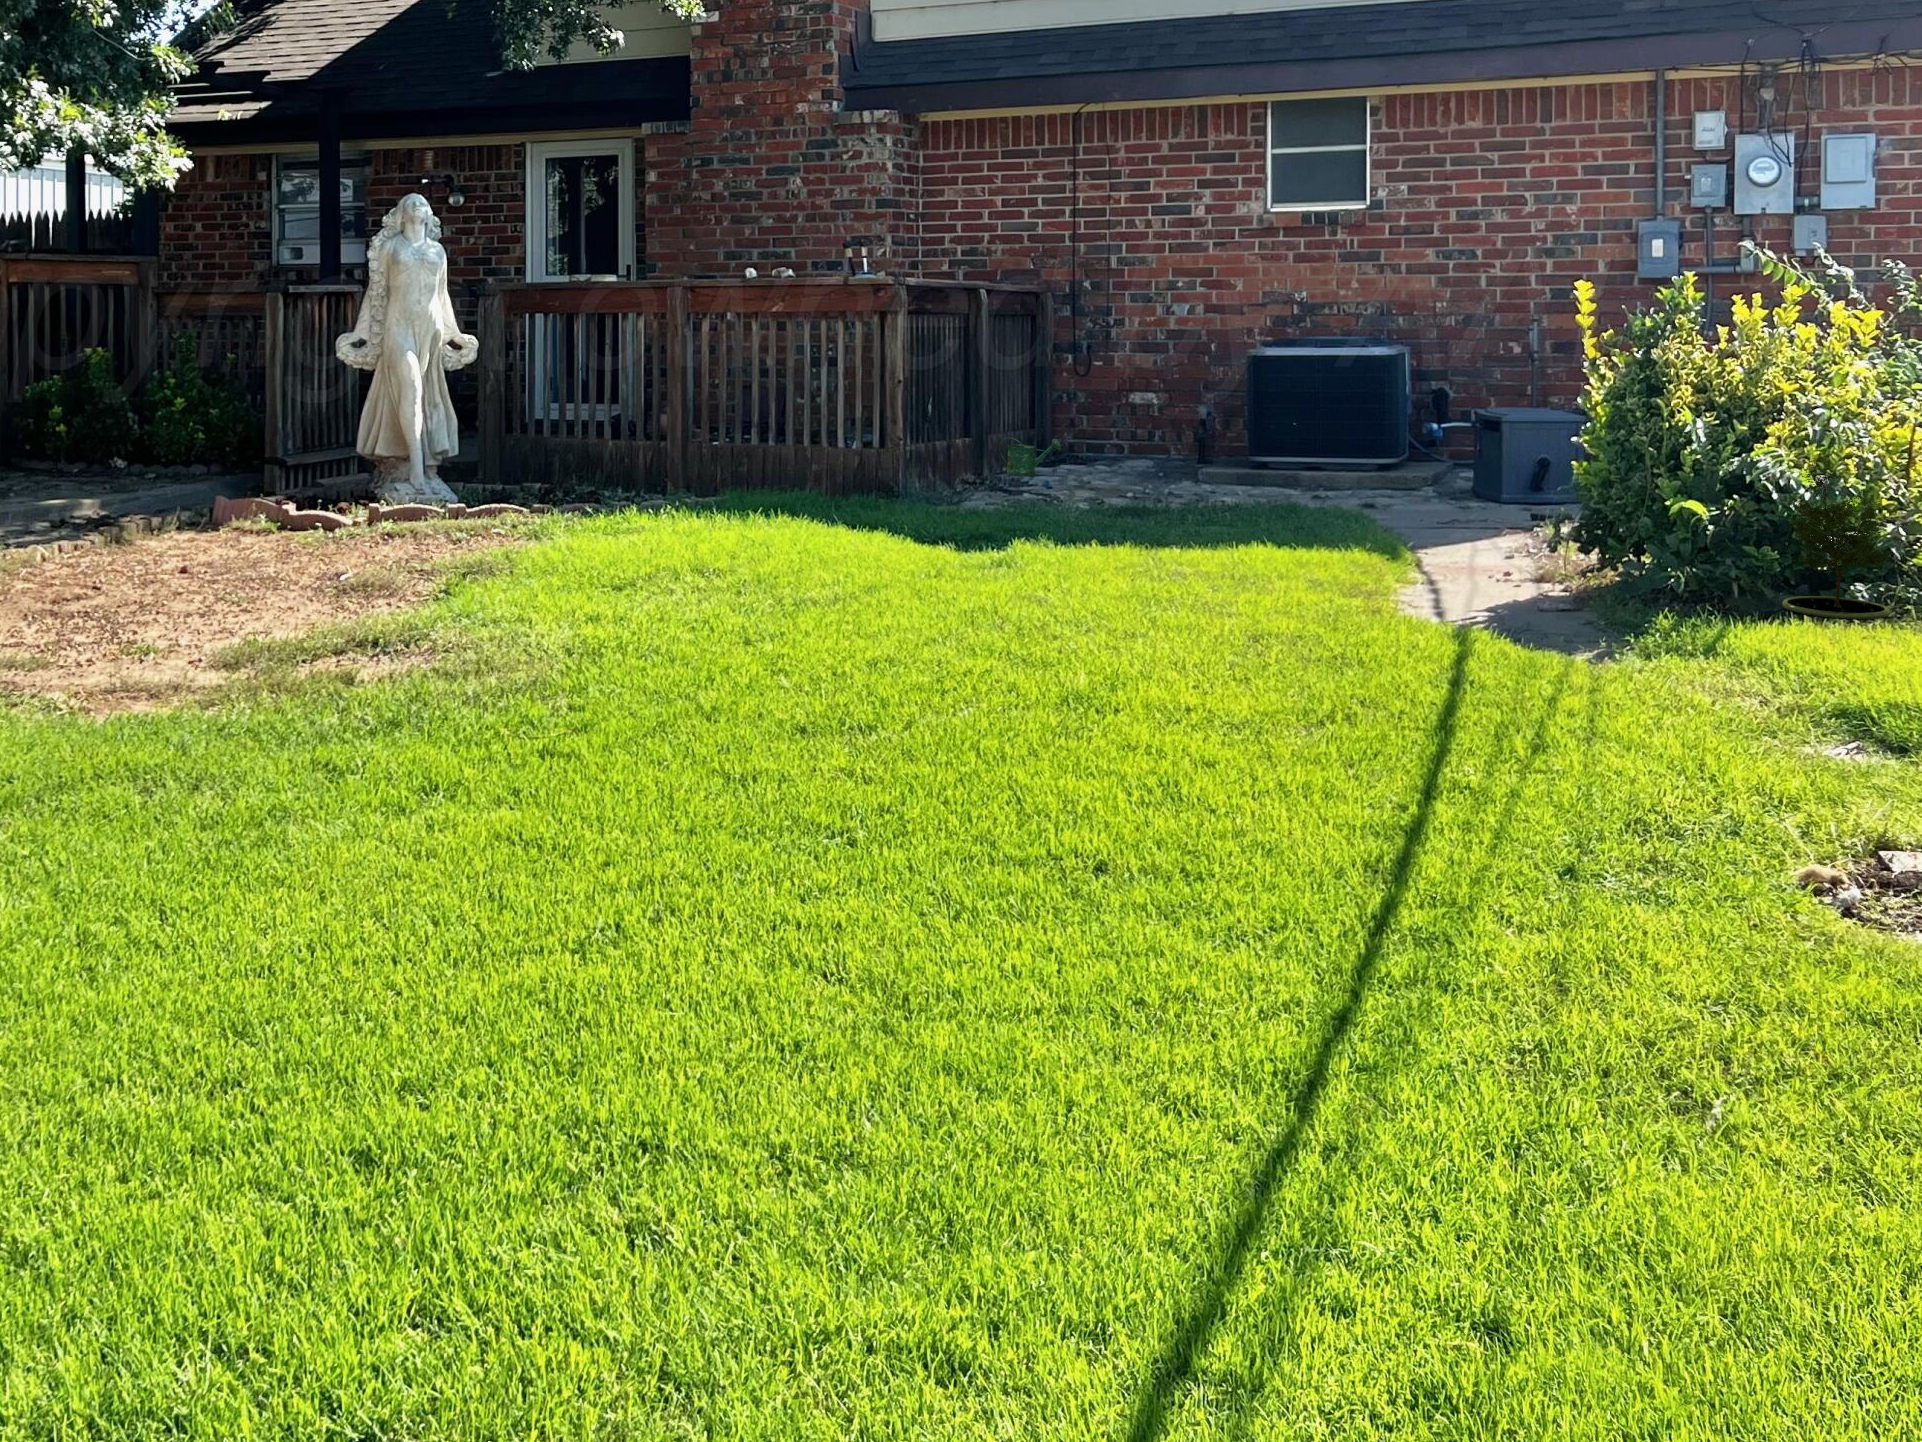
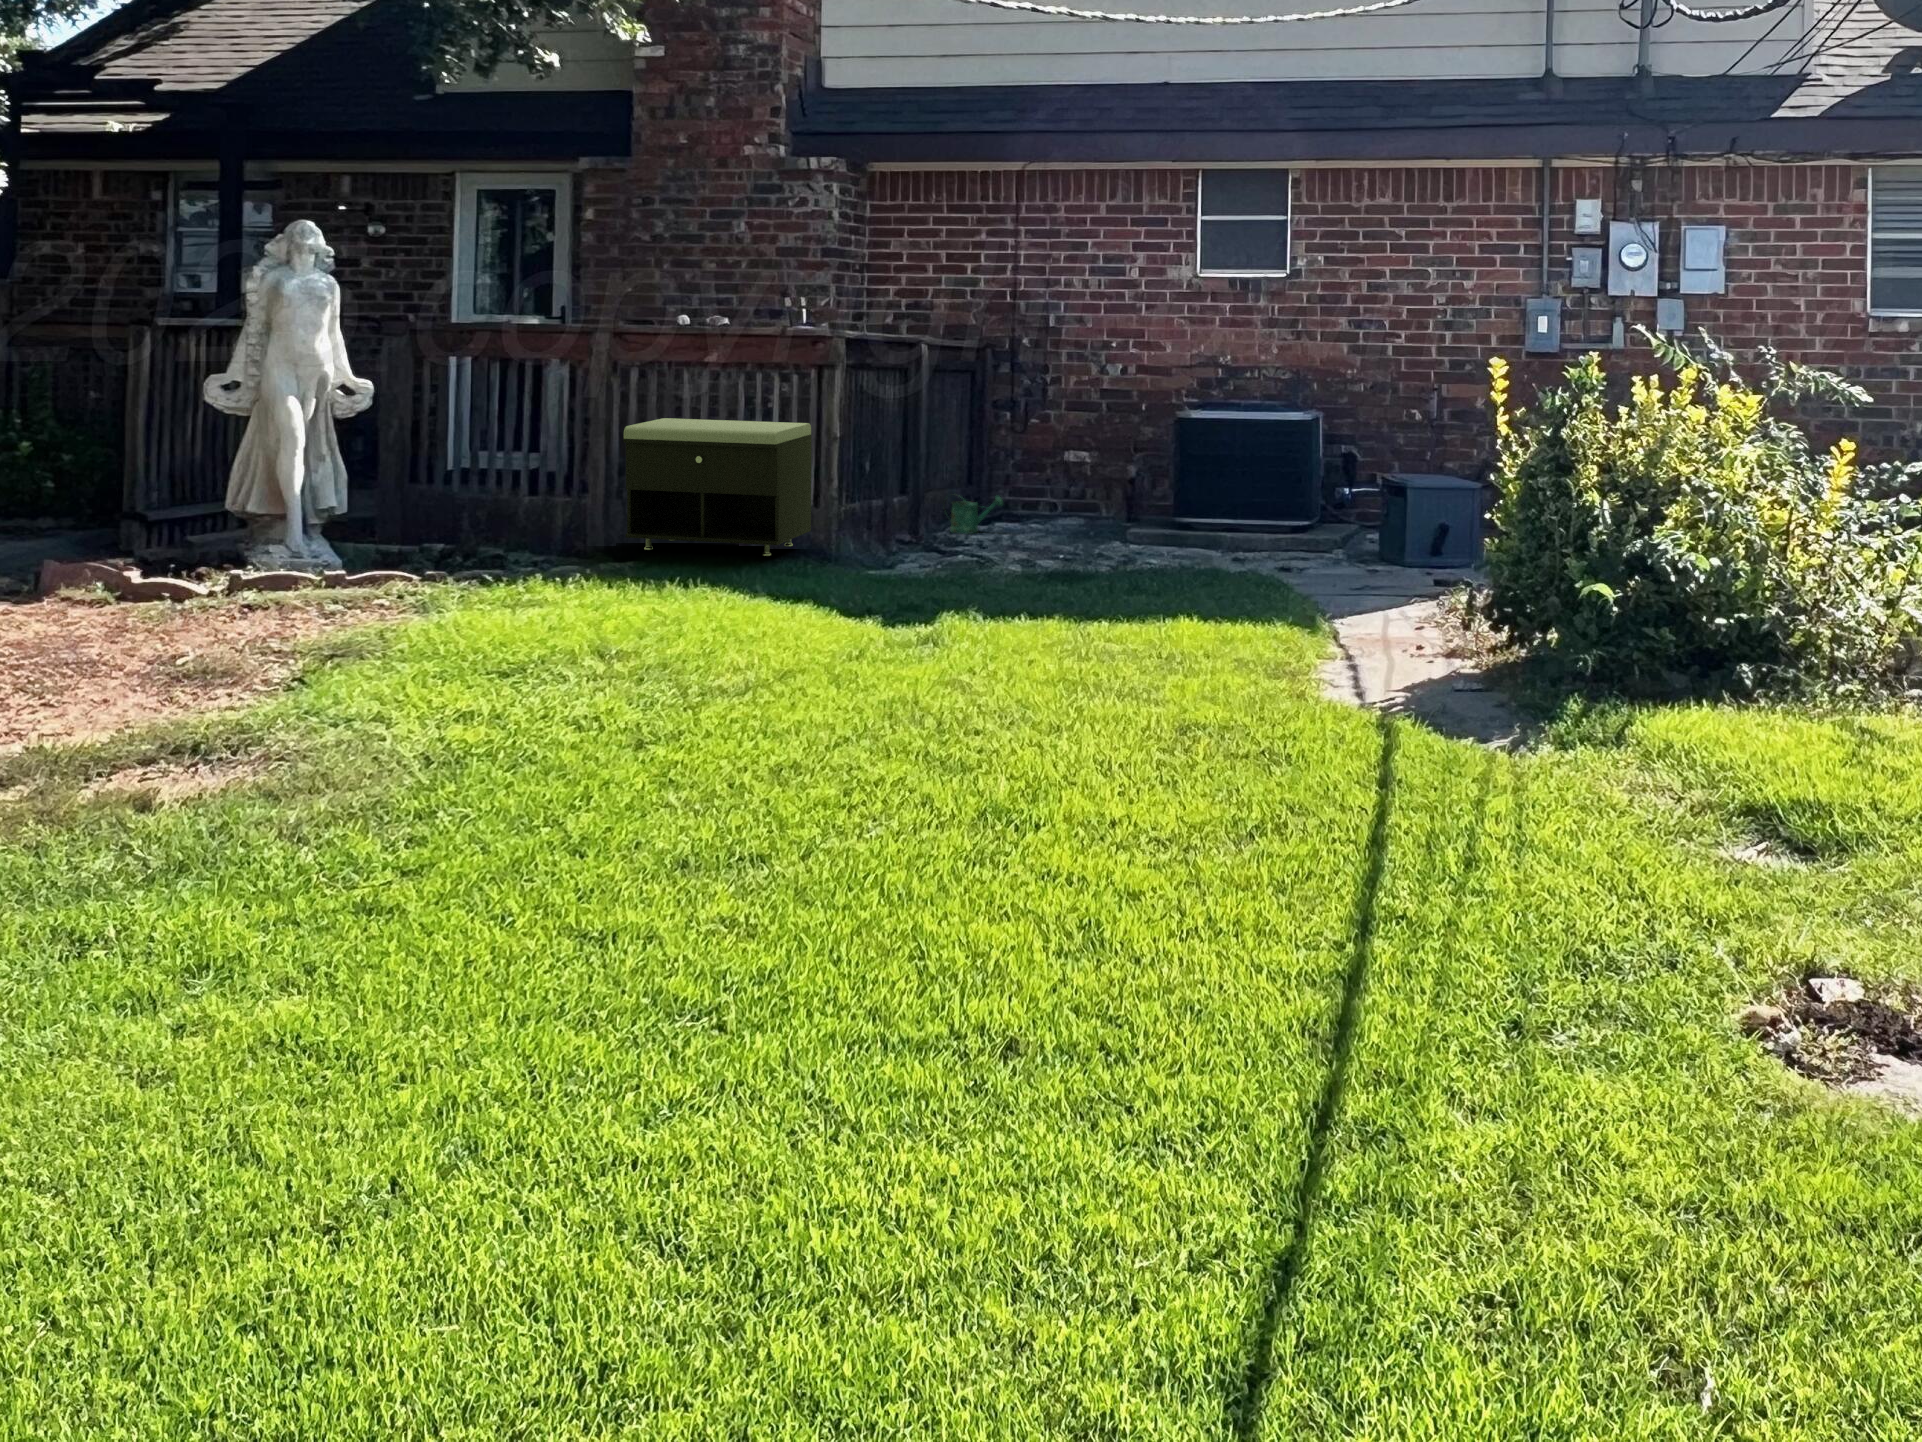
storage bench: none [697,362,872,488] -> present [623,418,811,556]
potted tree: present [1782,453,1897,619] -> none [1676,533,1778,698]

